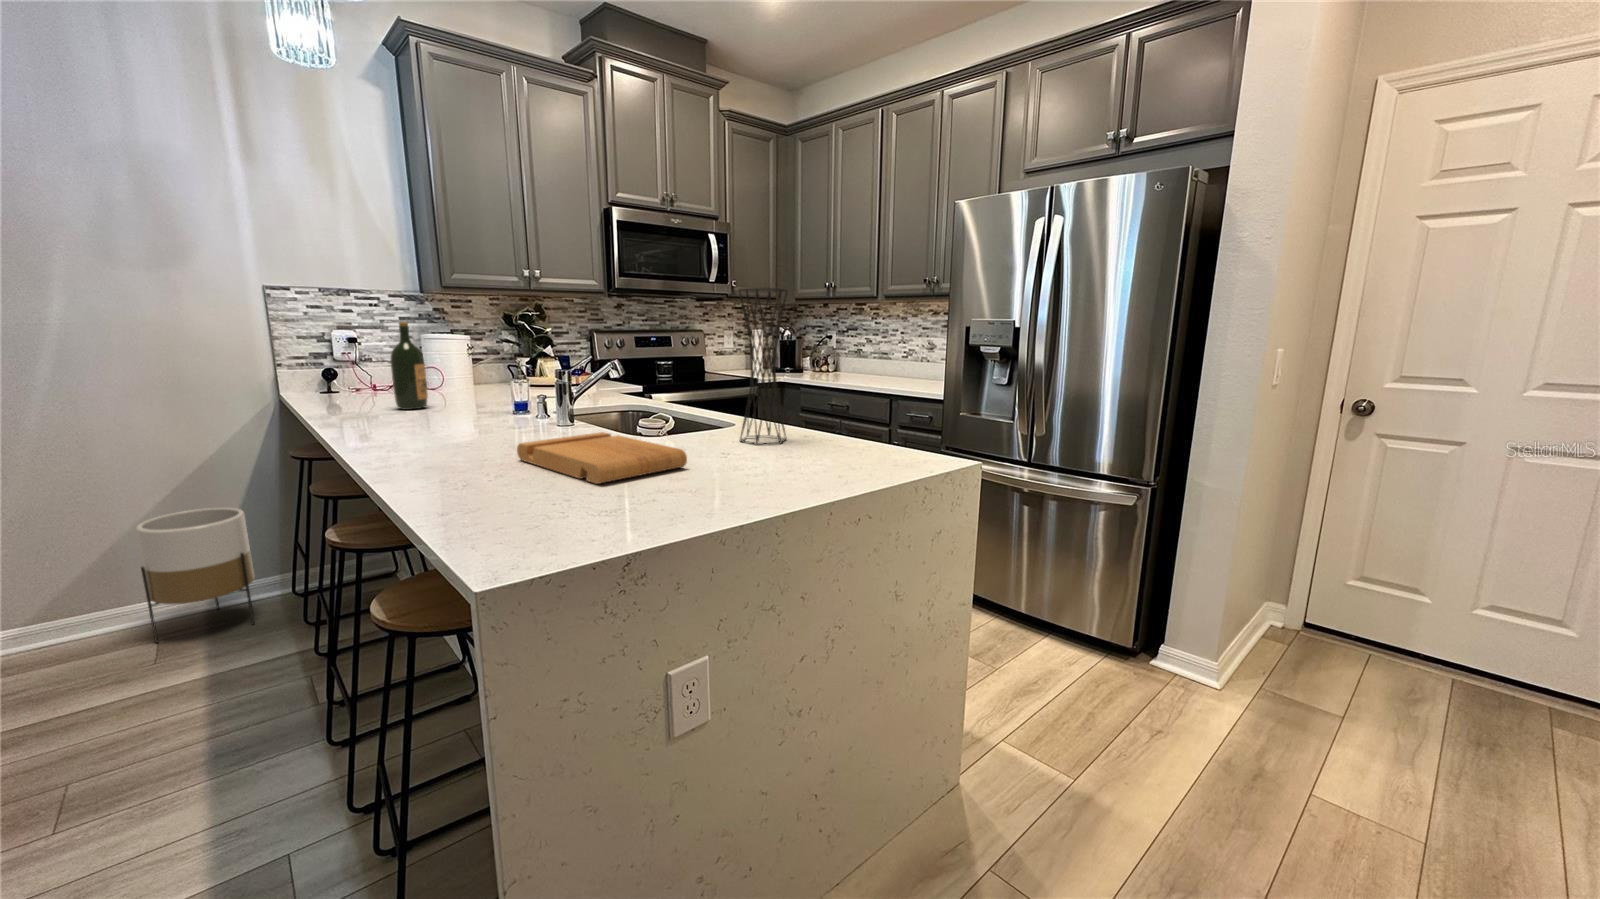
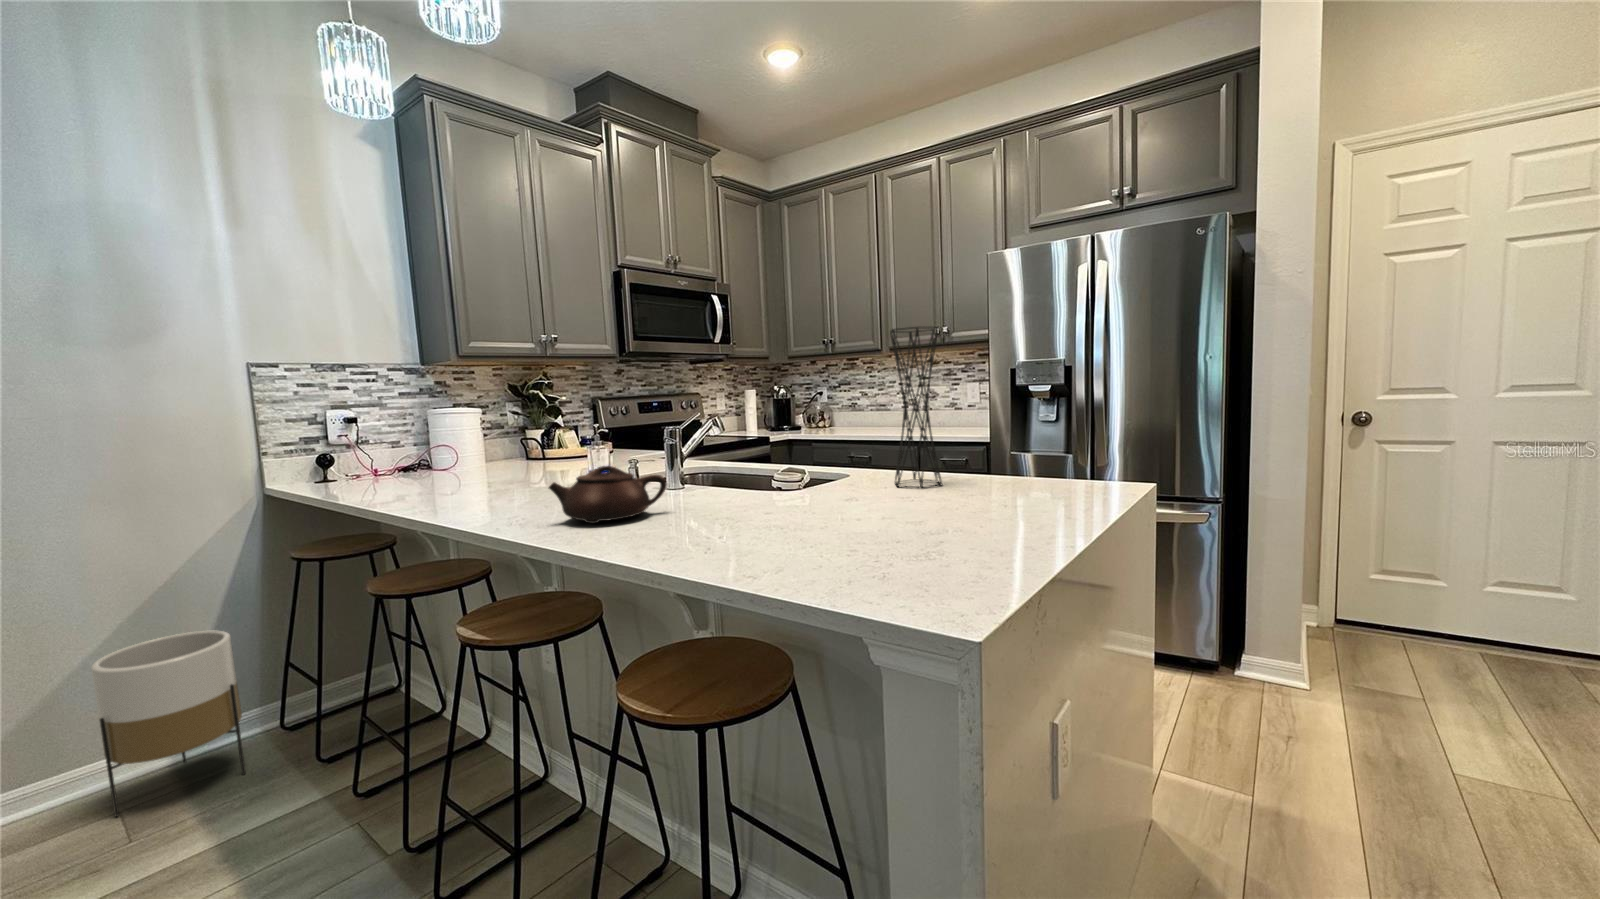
wine bottle: present [390,322,428,409] -> none [441,391,482,490]
teapot: none [401,401,509,451] -> present [549,466,667,523]
cutting board: present [517,432,687,484] -> none [709,487,910,536]

